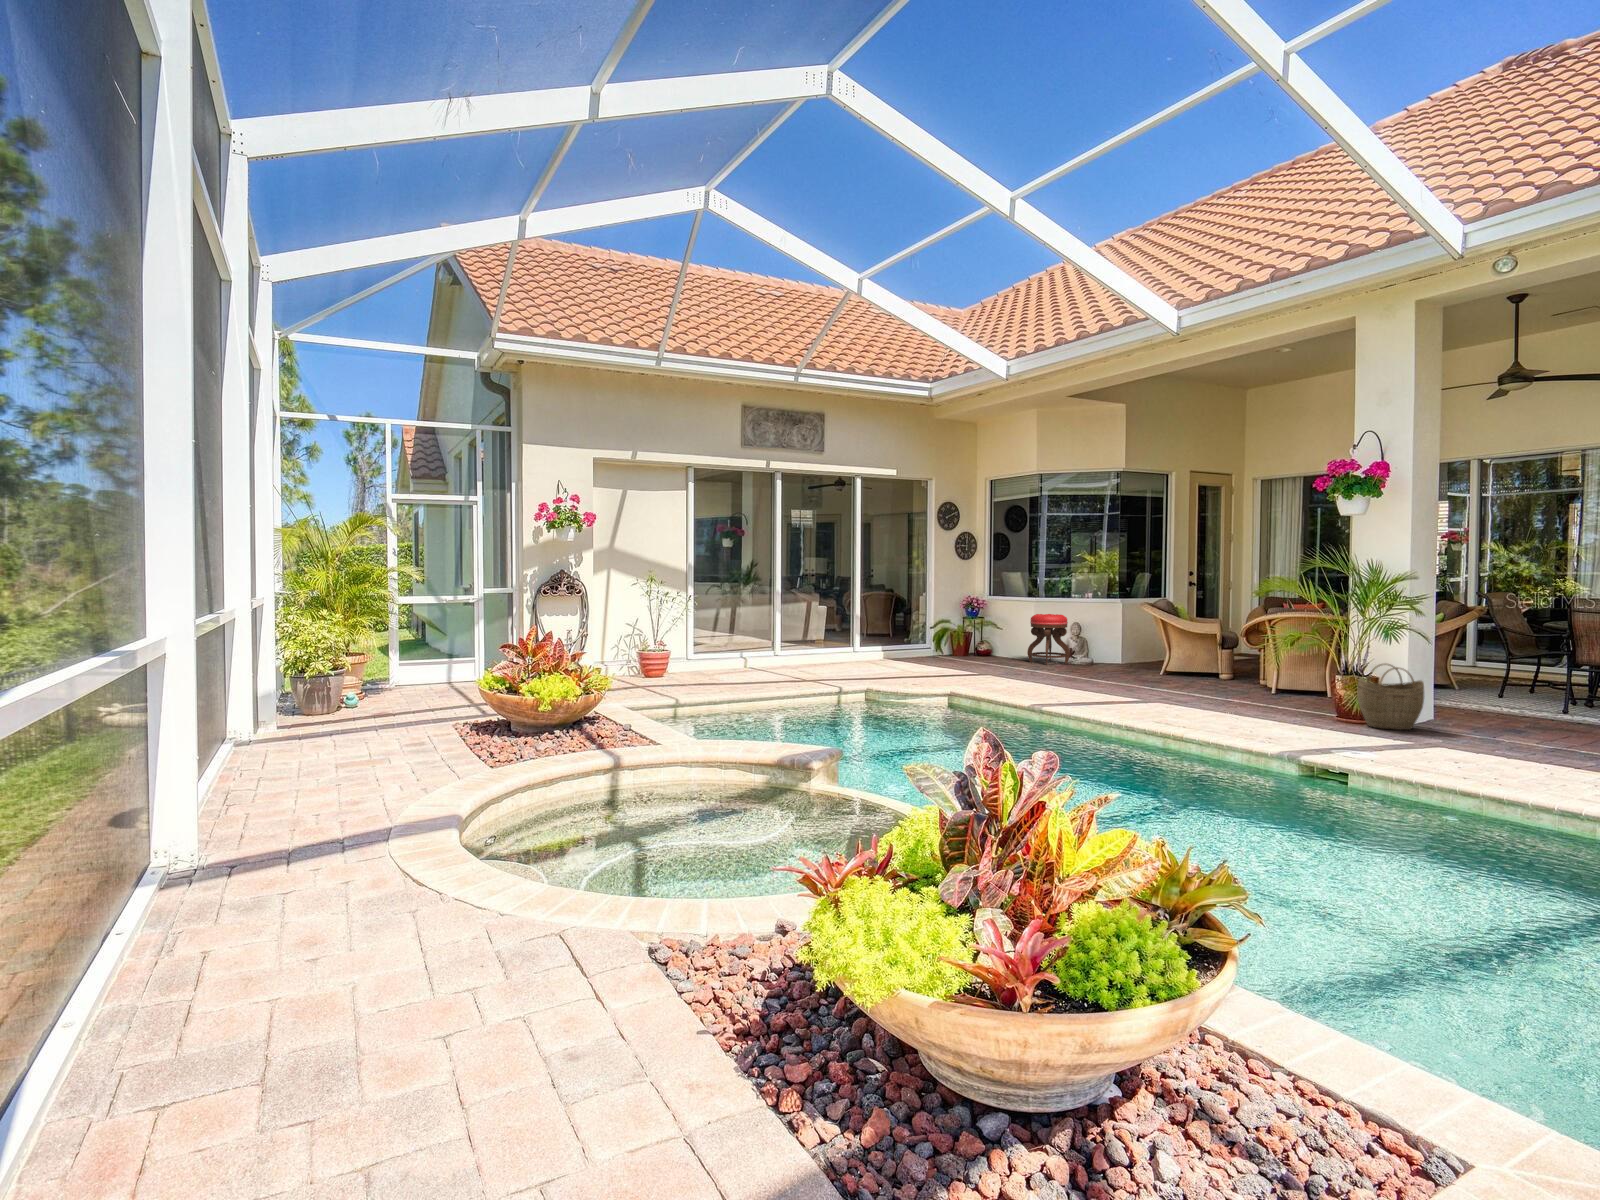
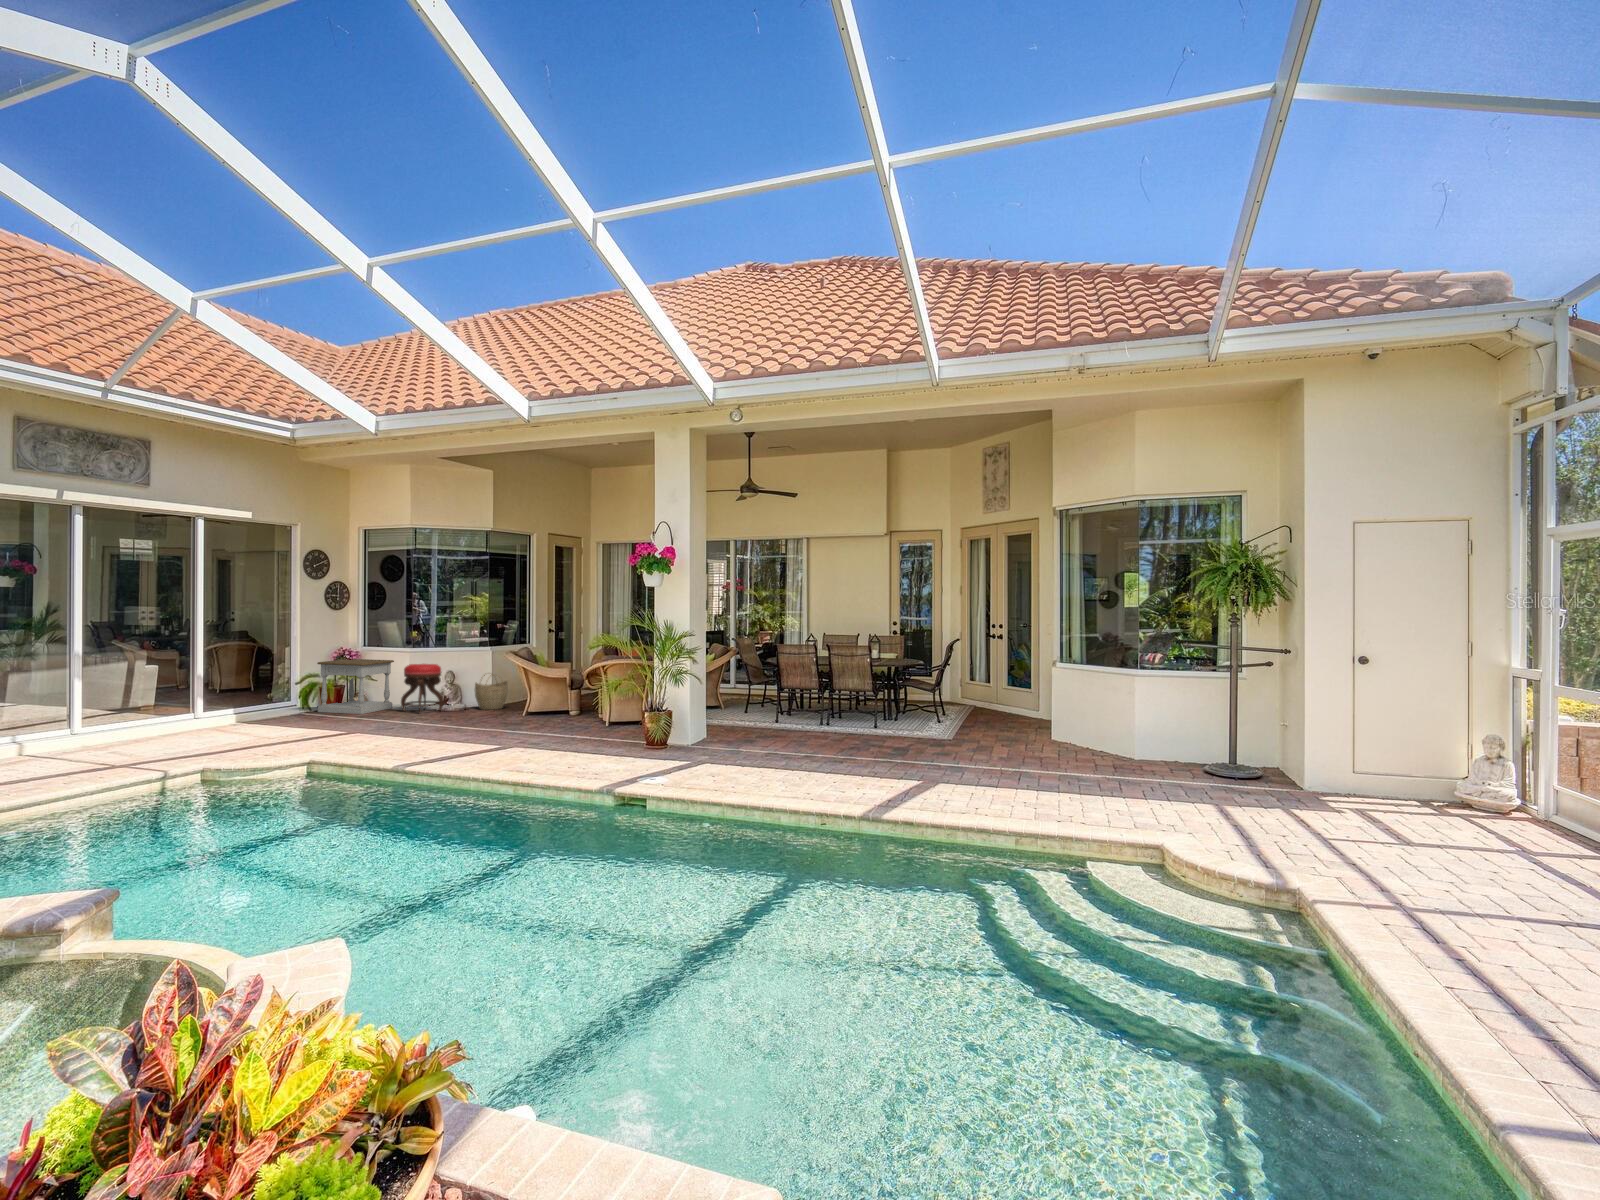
side table: none [951,608,1020,662] -> present [317,659,394,714]
woven basket: present [1357,664,1424,730] -> present [475,674,508,710]

